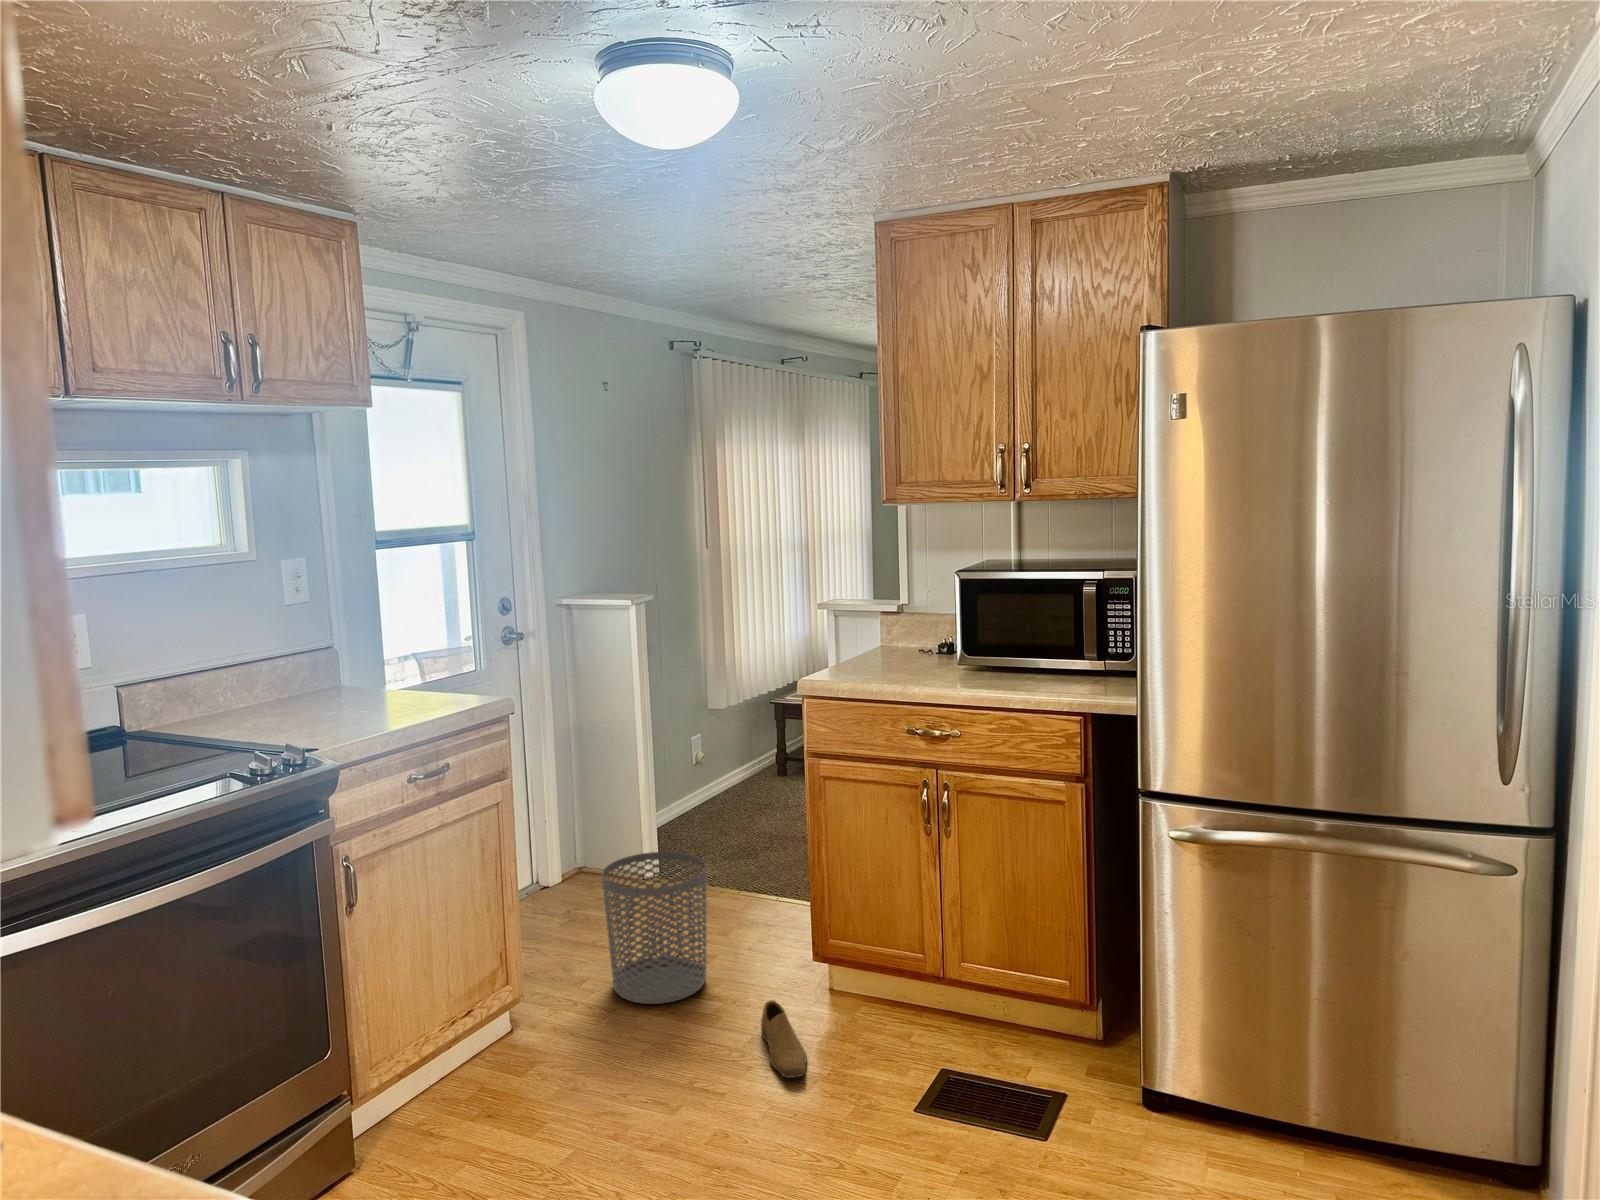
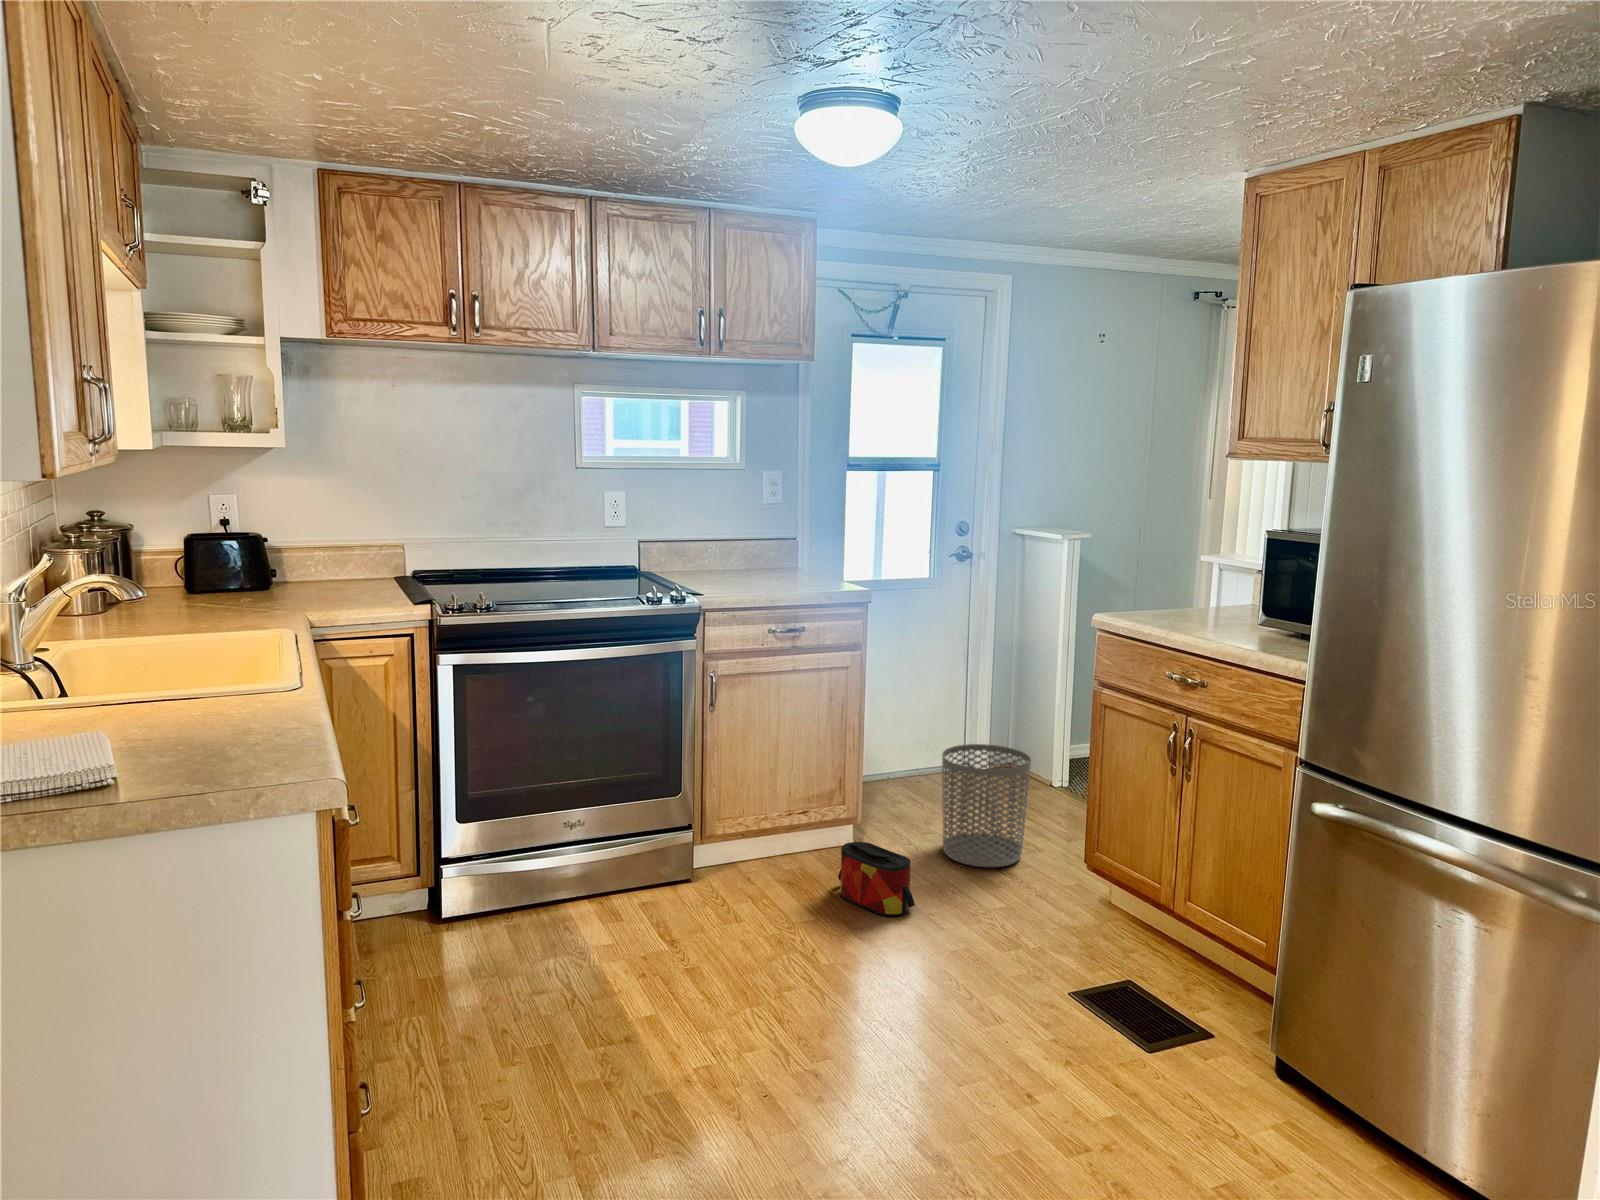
shoe: present [761,1000,807,1078] -> none [995,882,1038,940]
bag: none [550,1021,672,1108] -> present [838,842,915,916]

